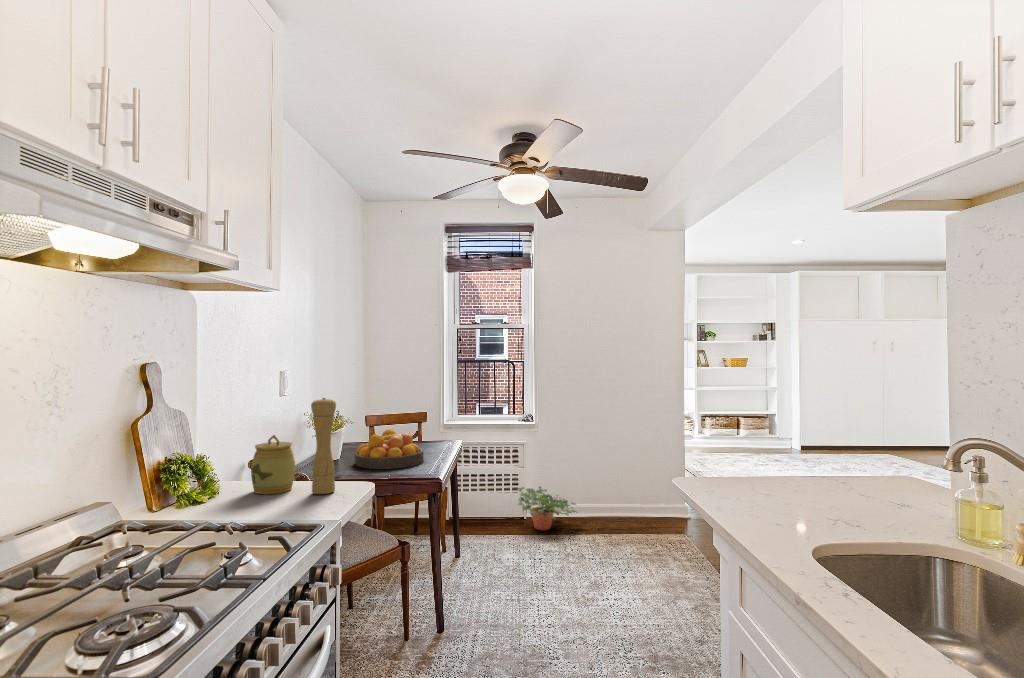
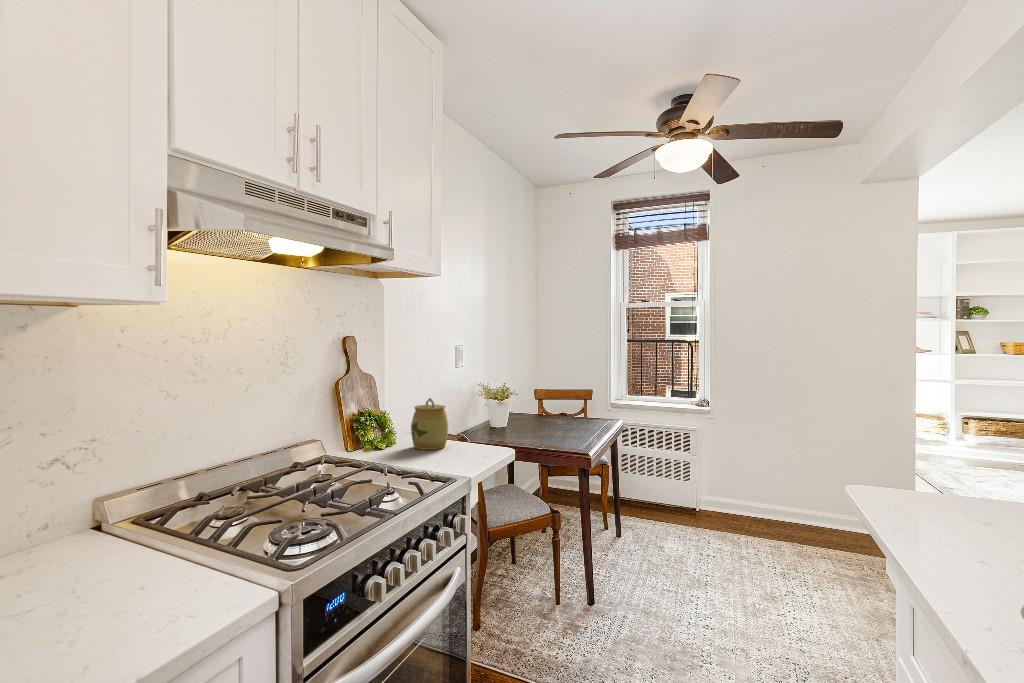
pepper mill: present [311,398,336,494] -> none [459,366,481,453]
fruit bowl: present [354,429,424,469] -> none [514,403,579,440]
potted plant: present [517,486,576,530] -> none [685,473,754,520]

